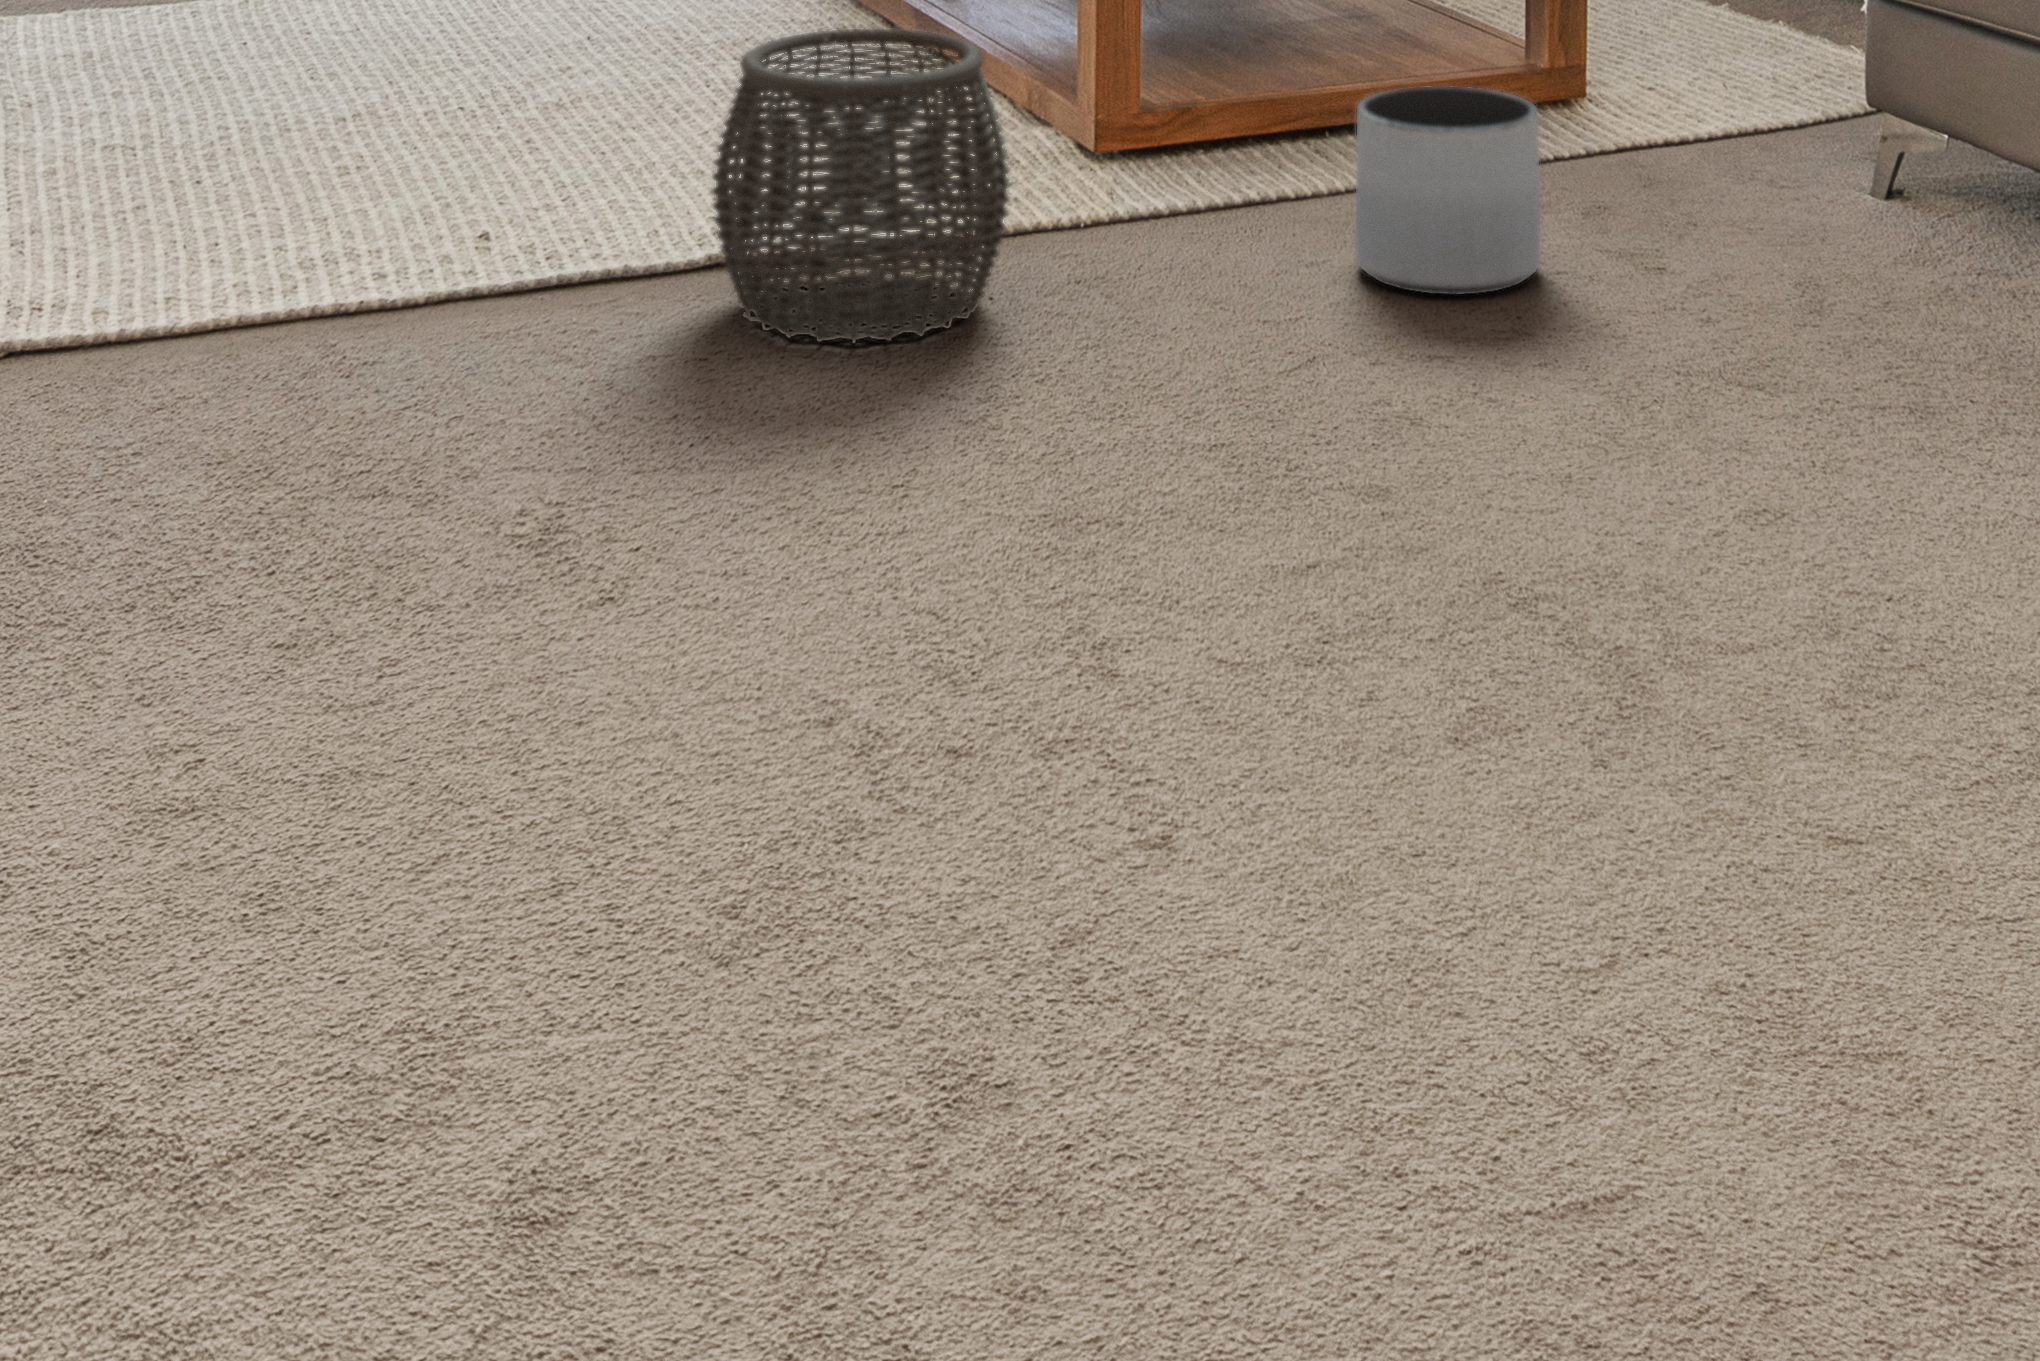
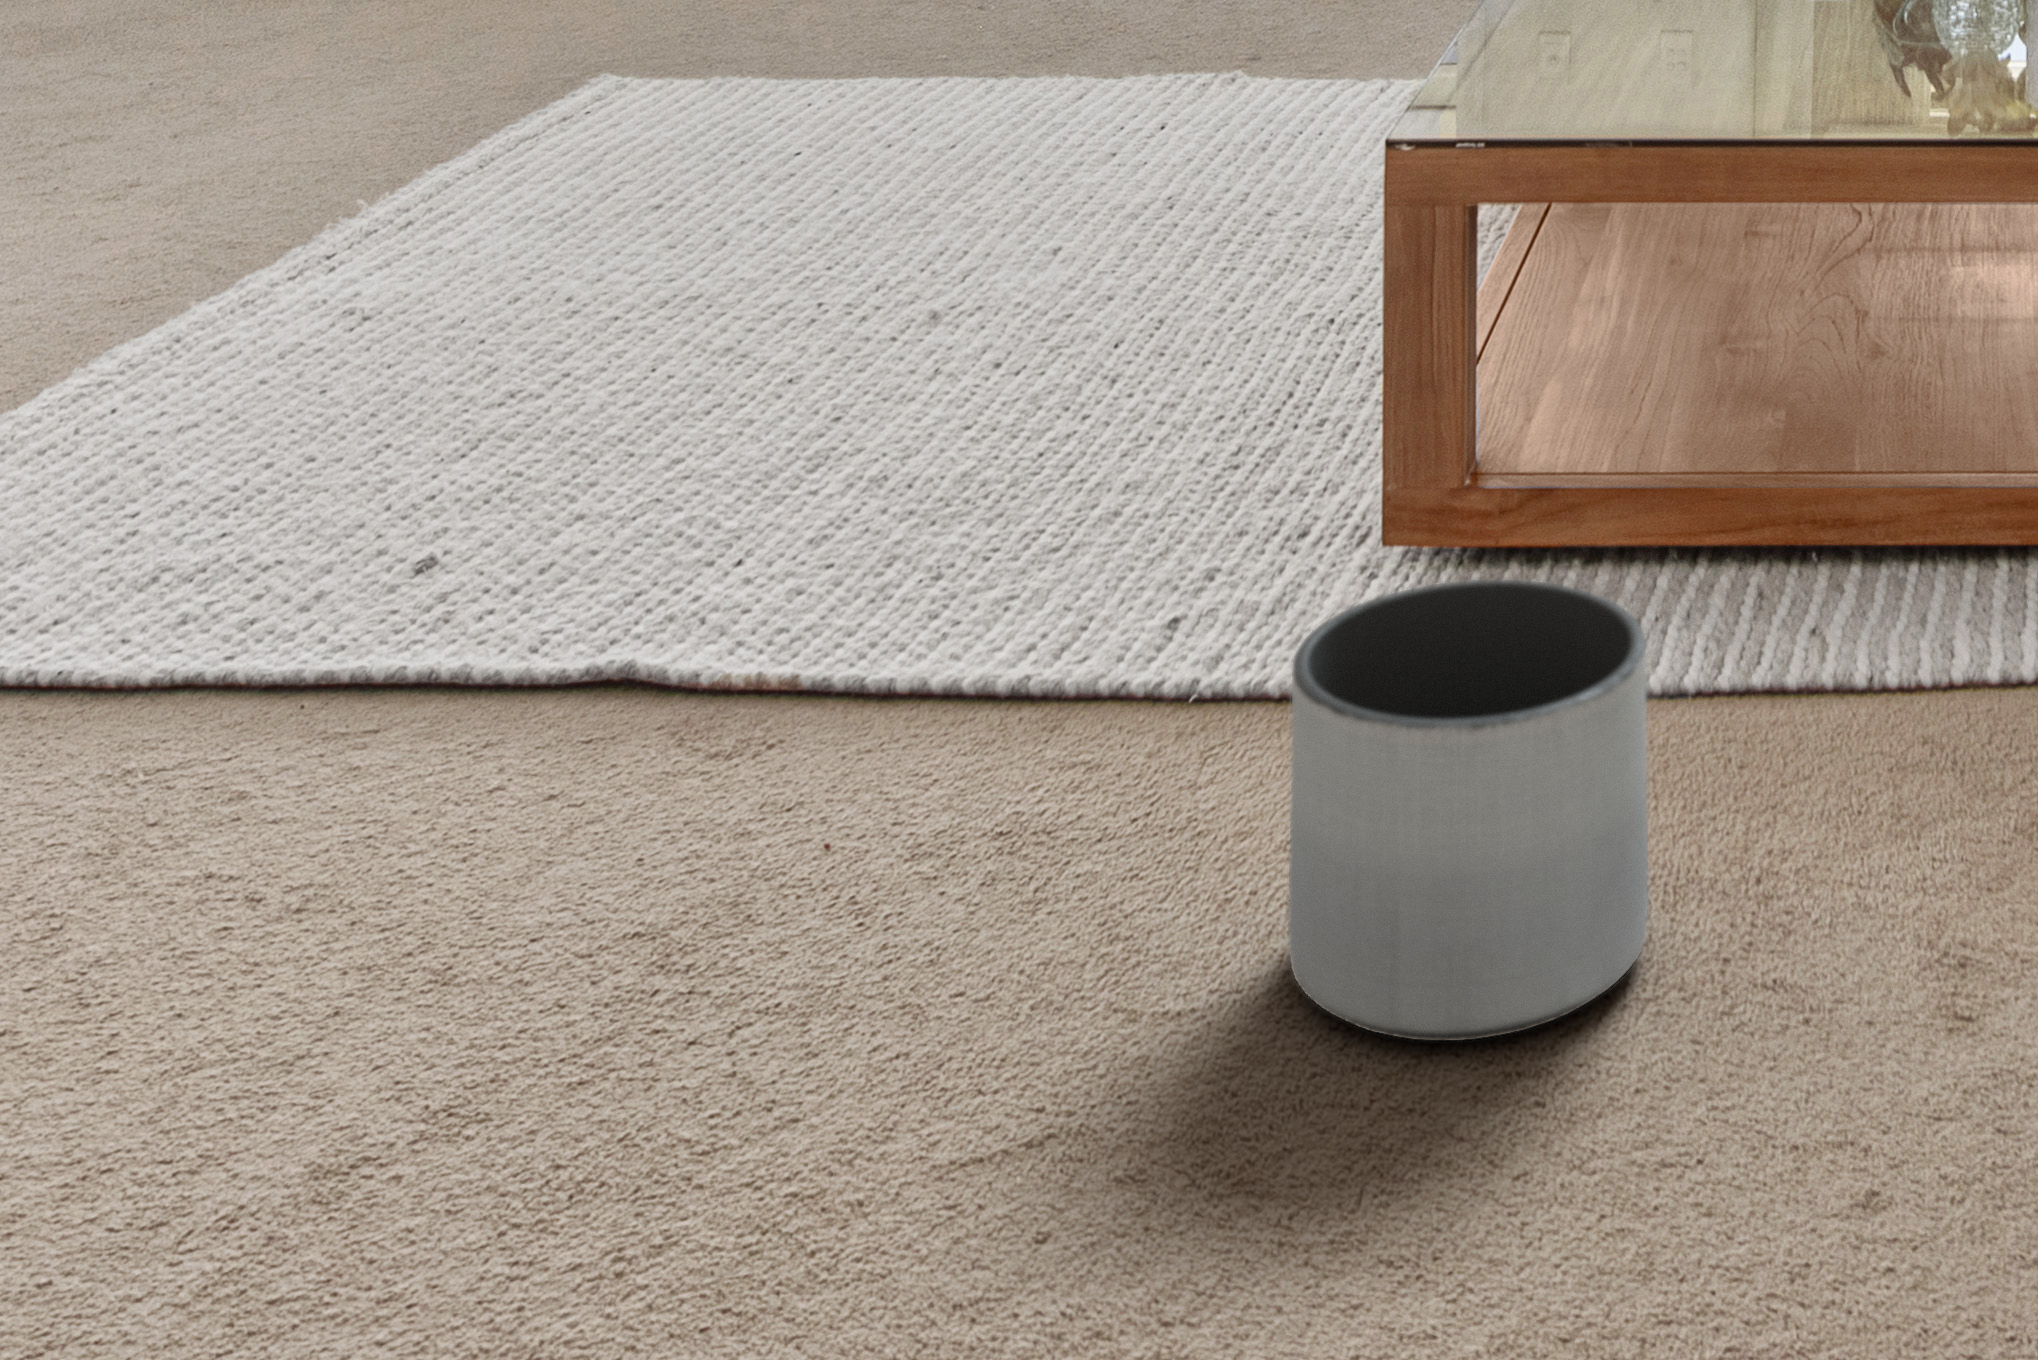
woven basket: present [712,28,1011,342] -> none [167,345,749,947]

